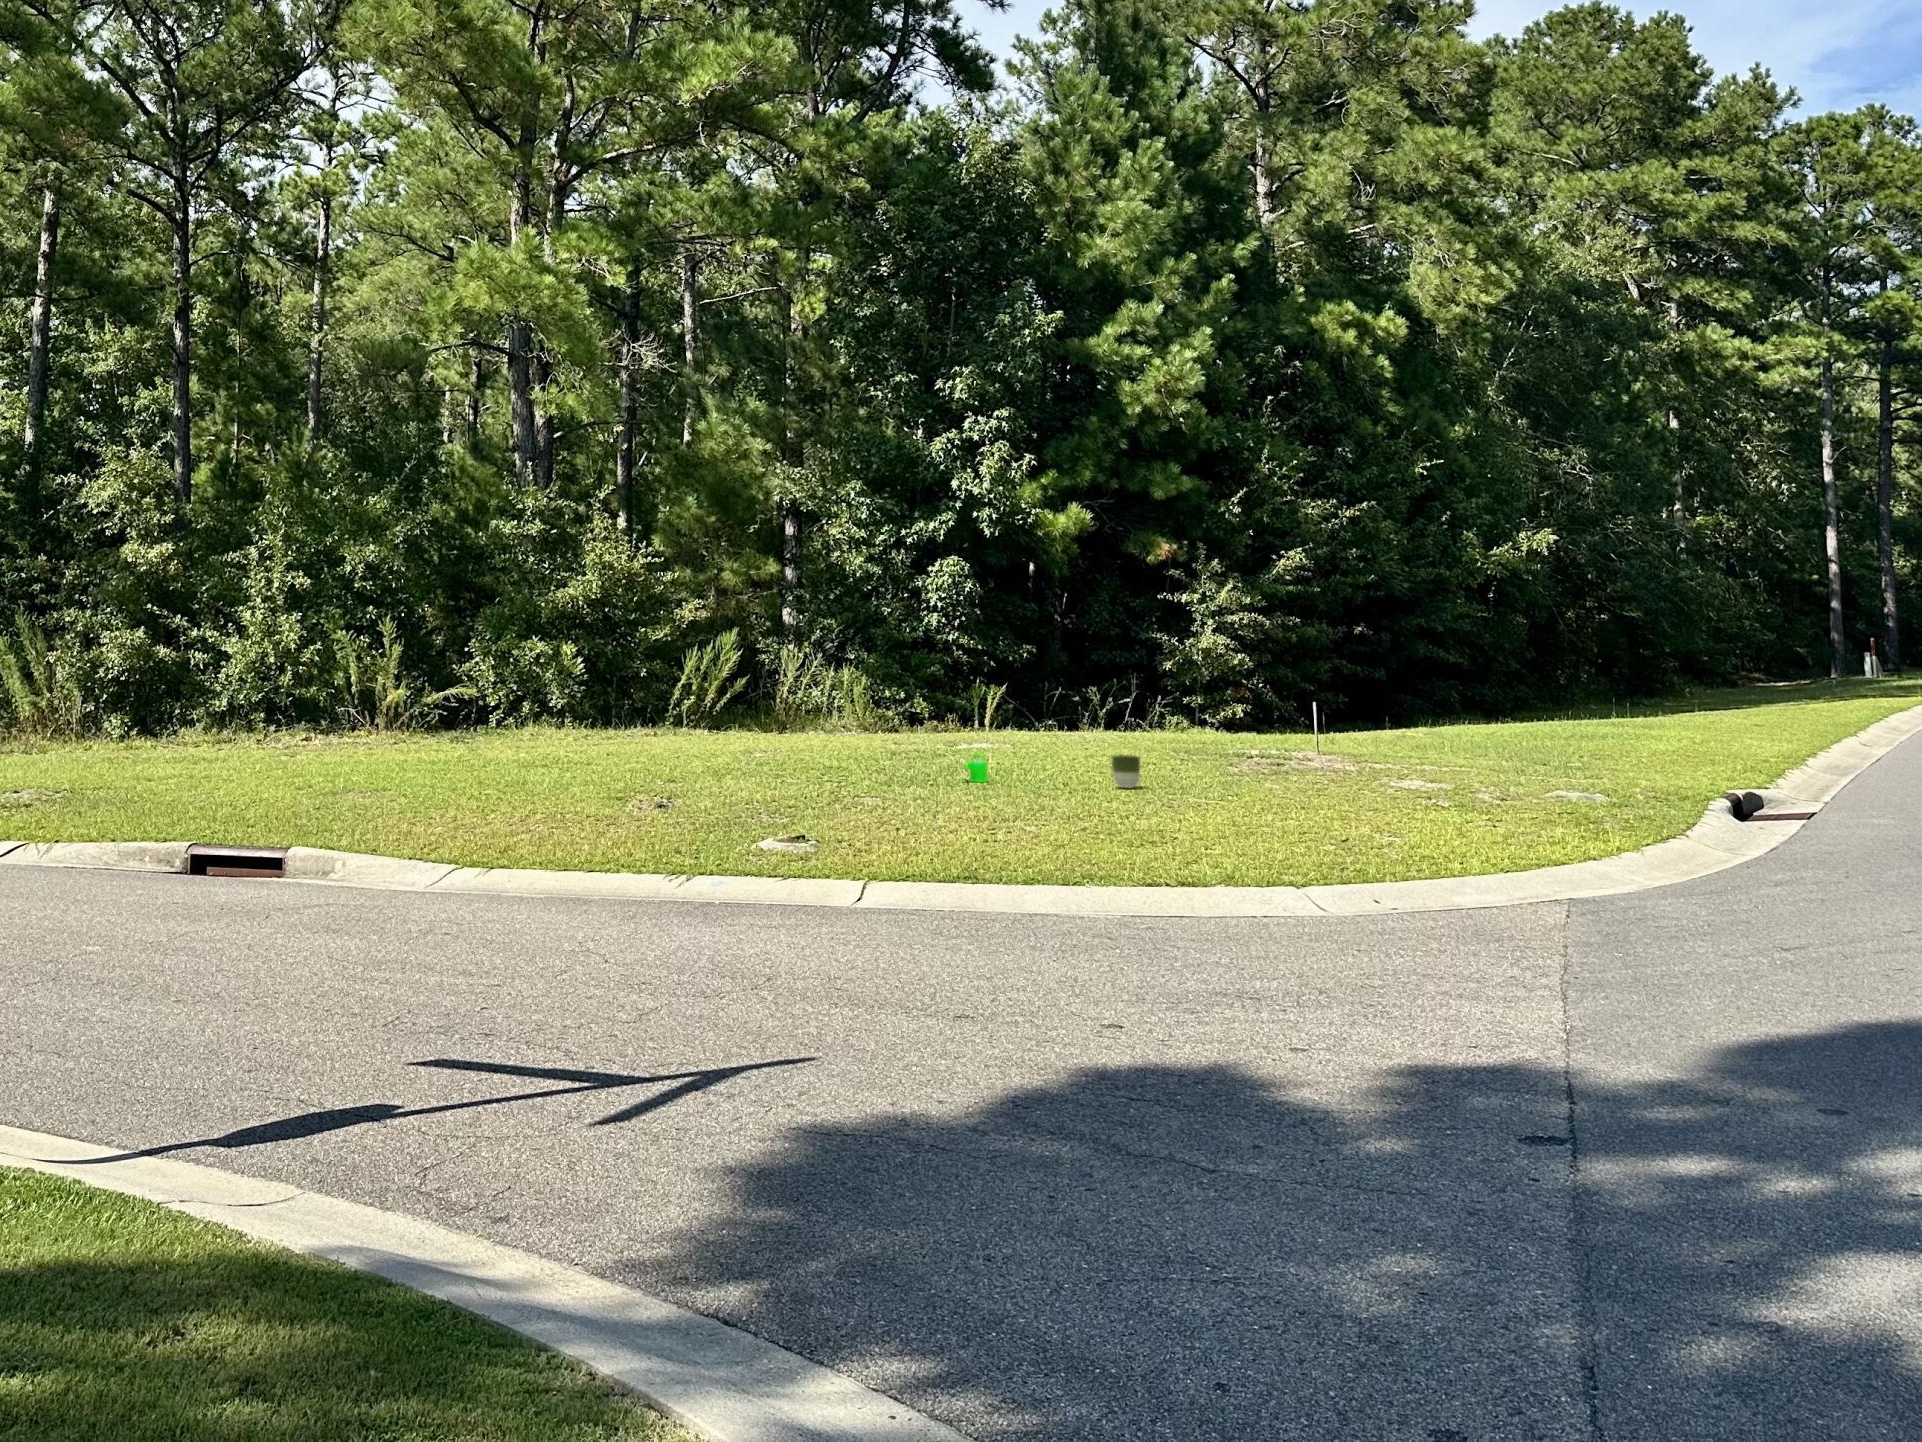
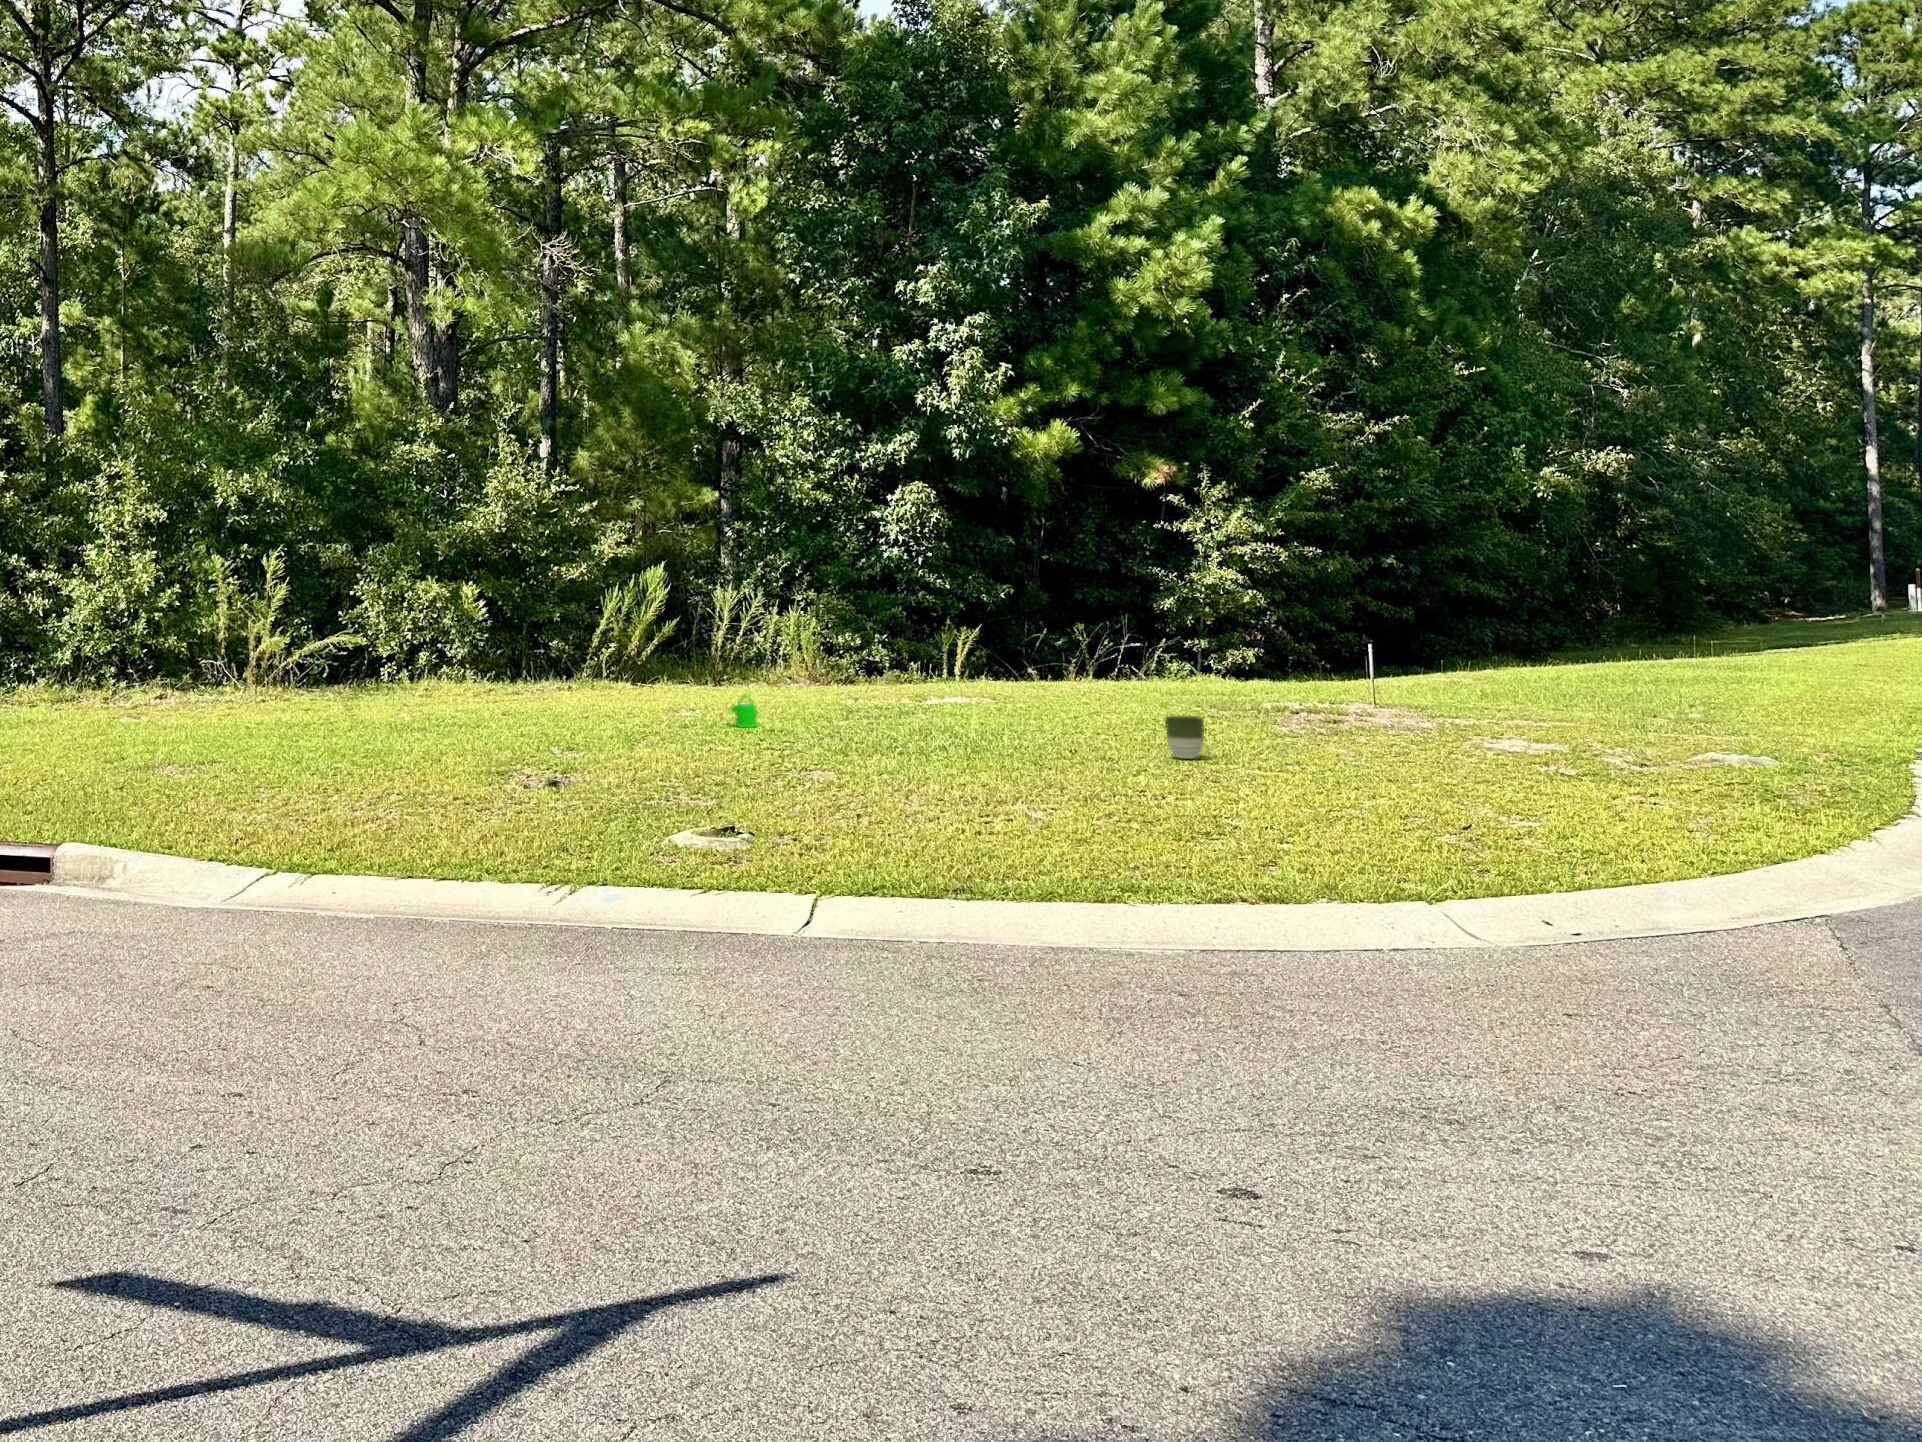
watering can: present [966,753,988,782] -> present [730,695,758,728]

